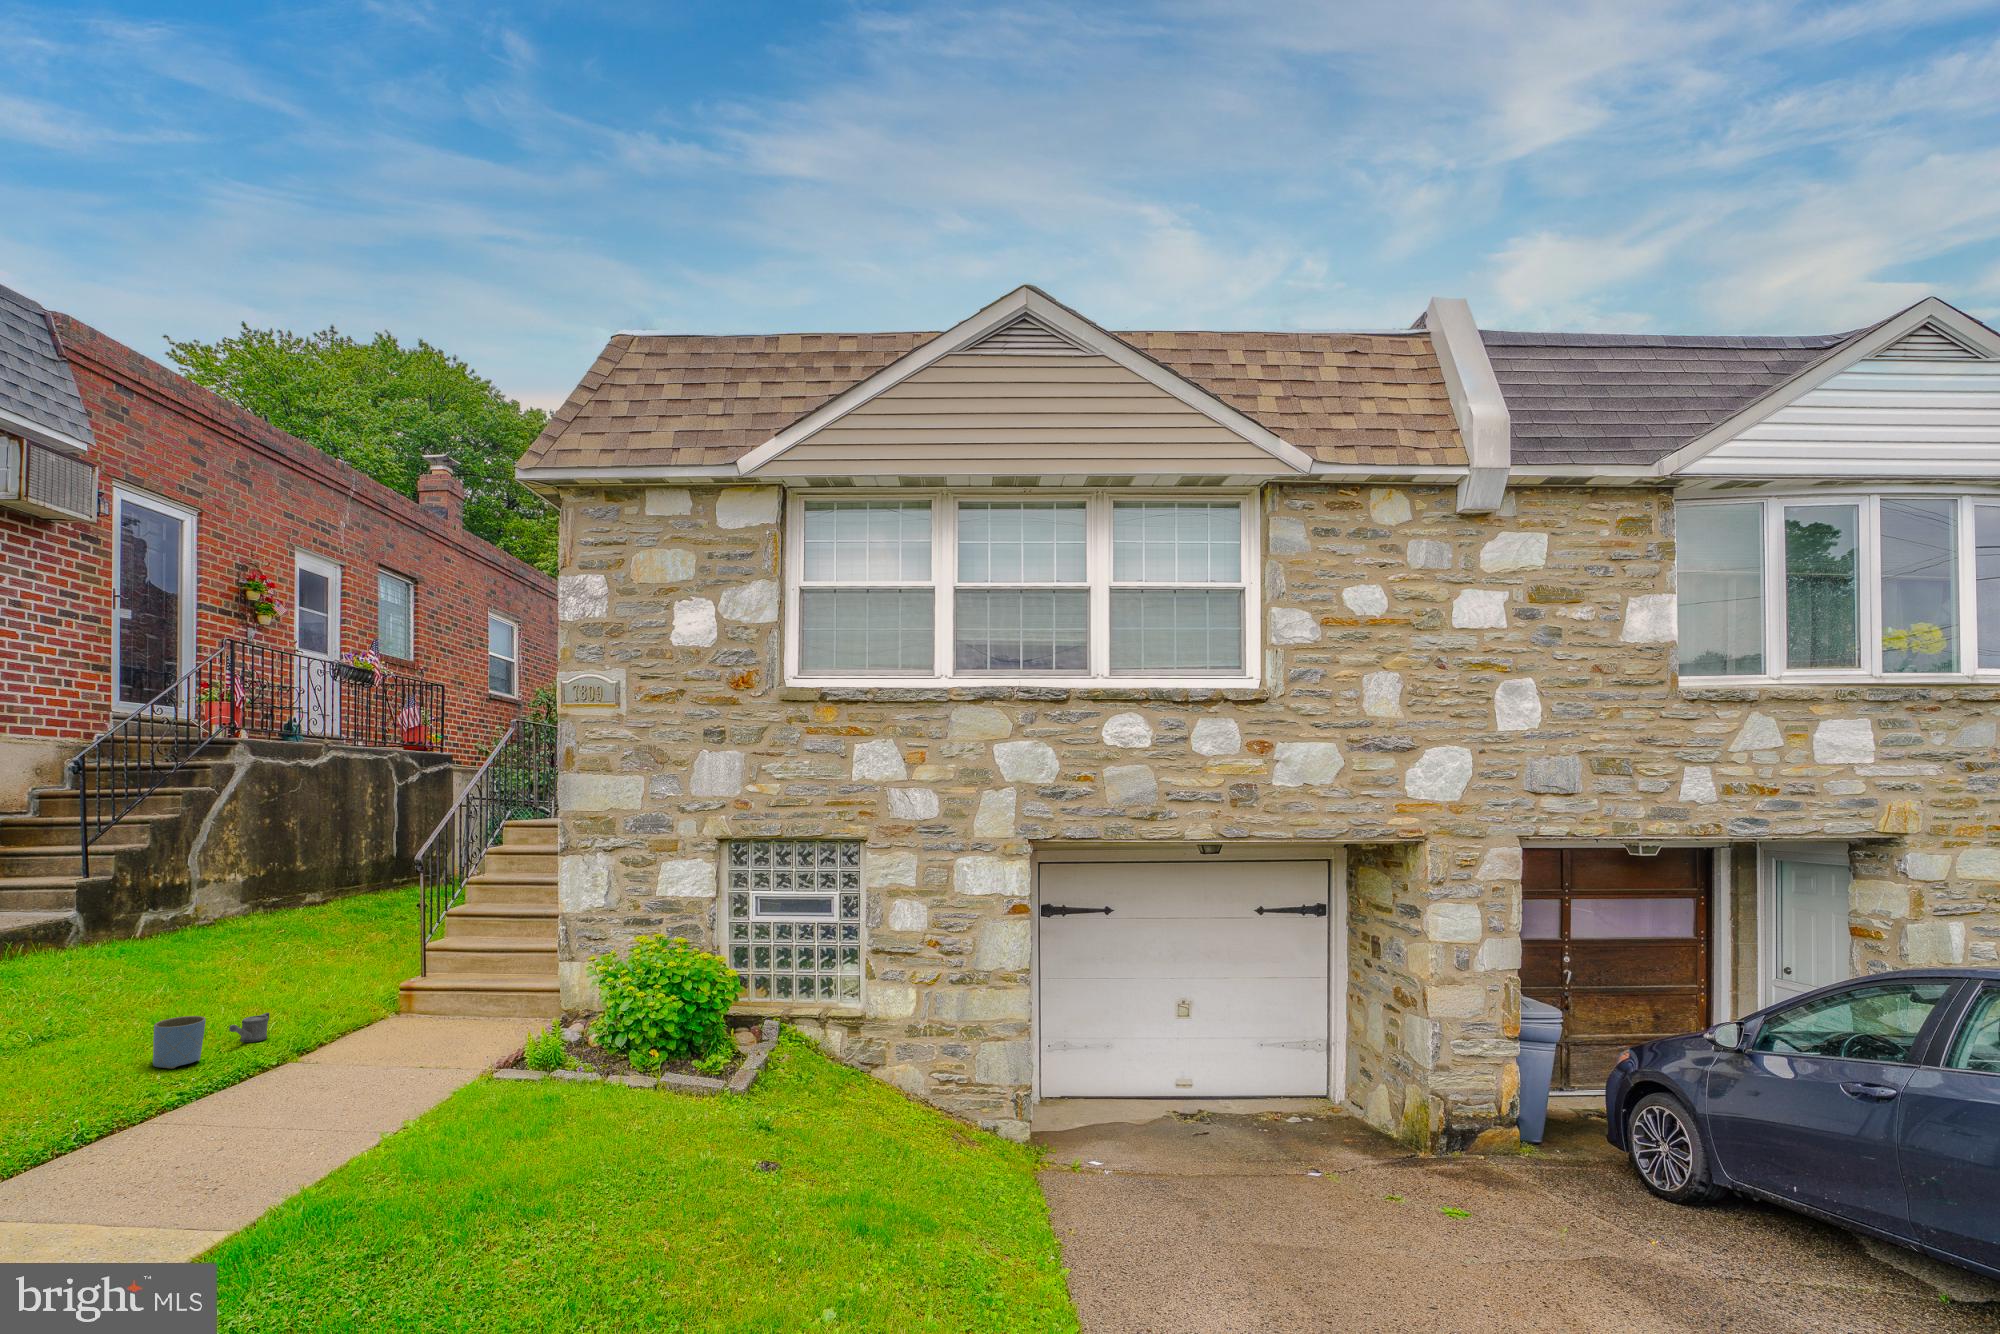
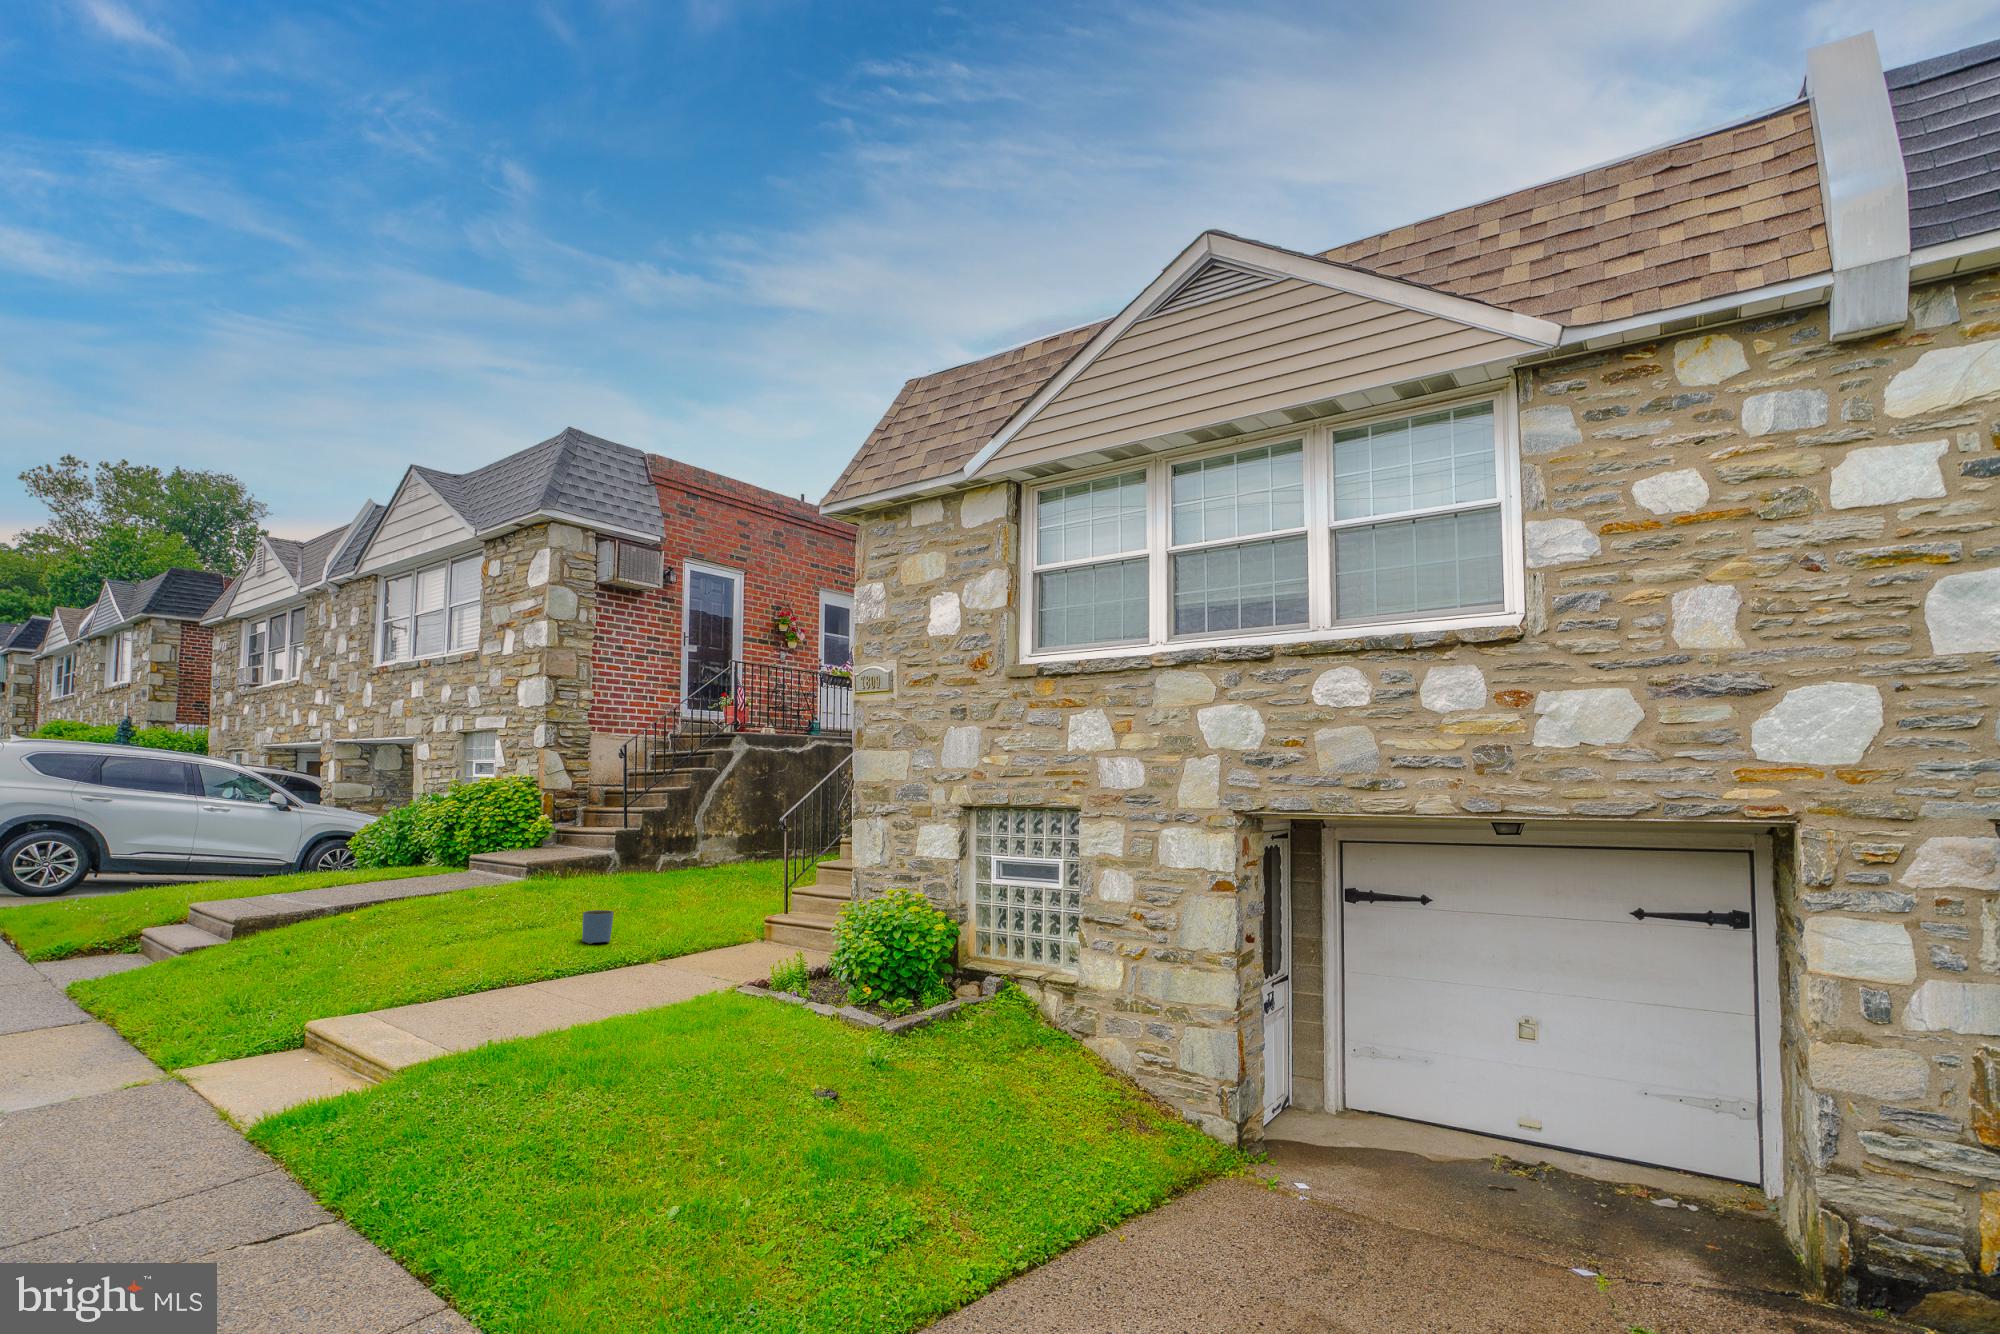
watering can: present [229,1013,269,1042] -> none [634,920,668,938]

